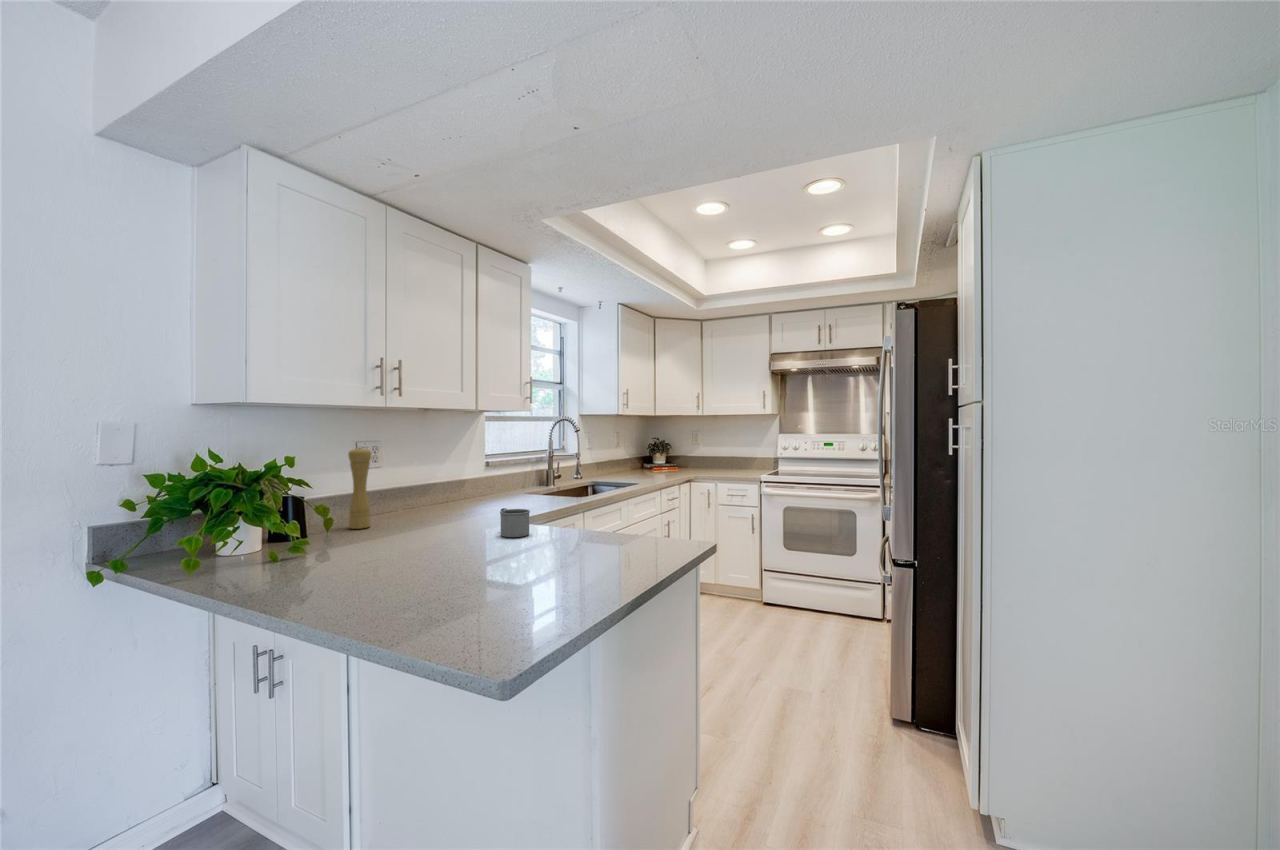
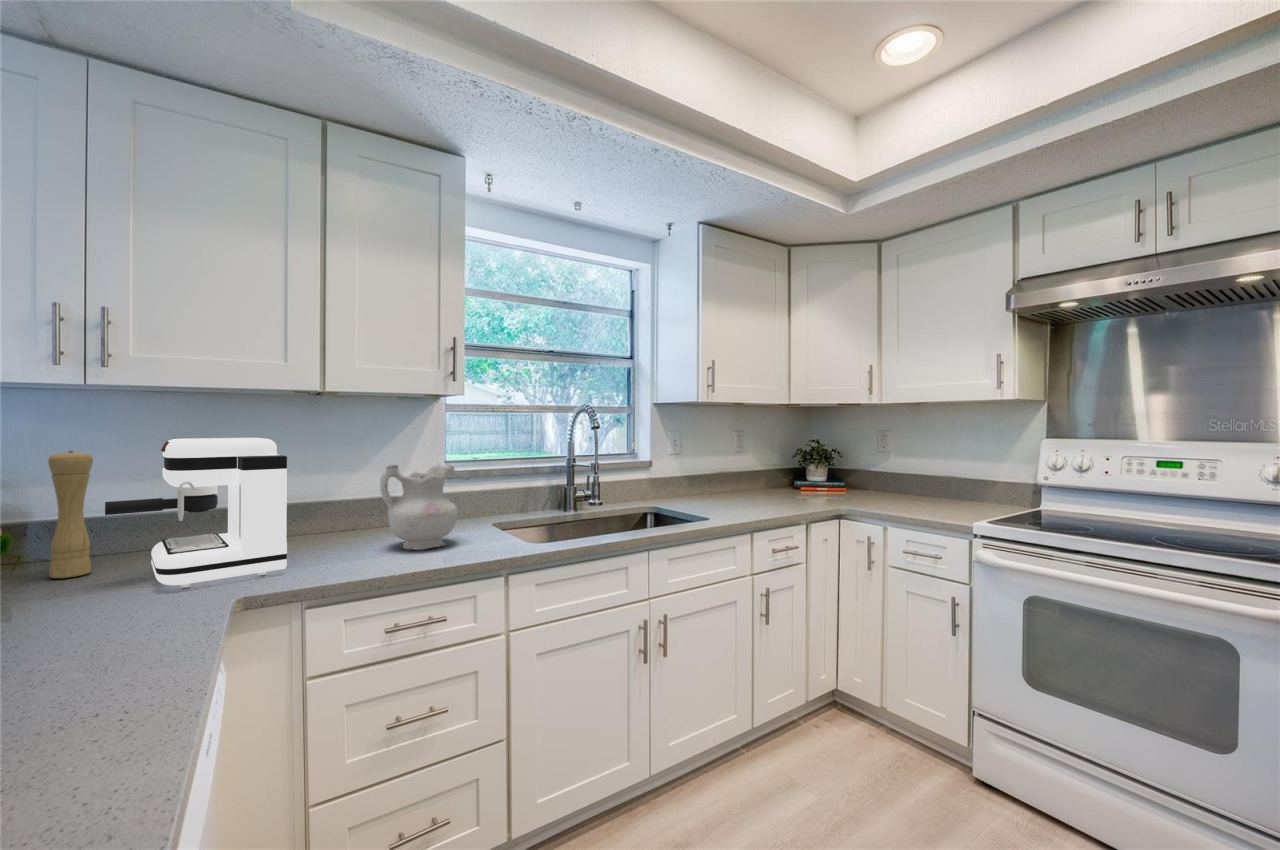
coffee maker: none [408,439,494,523] -> present [105,438,287,588]
ceramic pitcher: none [503,453,543,504] -> present [380,465,458,550]
mug: present [500,508,530,537] -> none [61,582,149,657]

